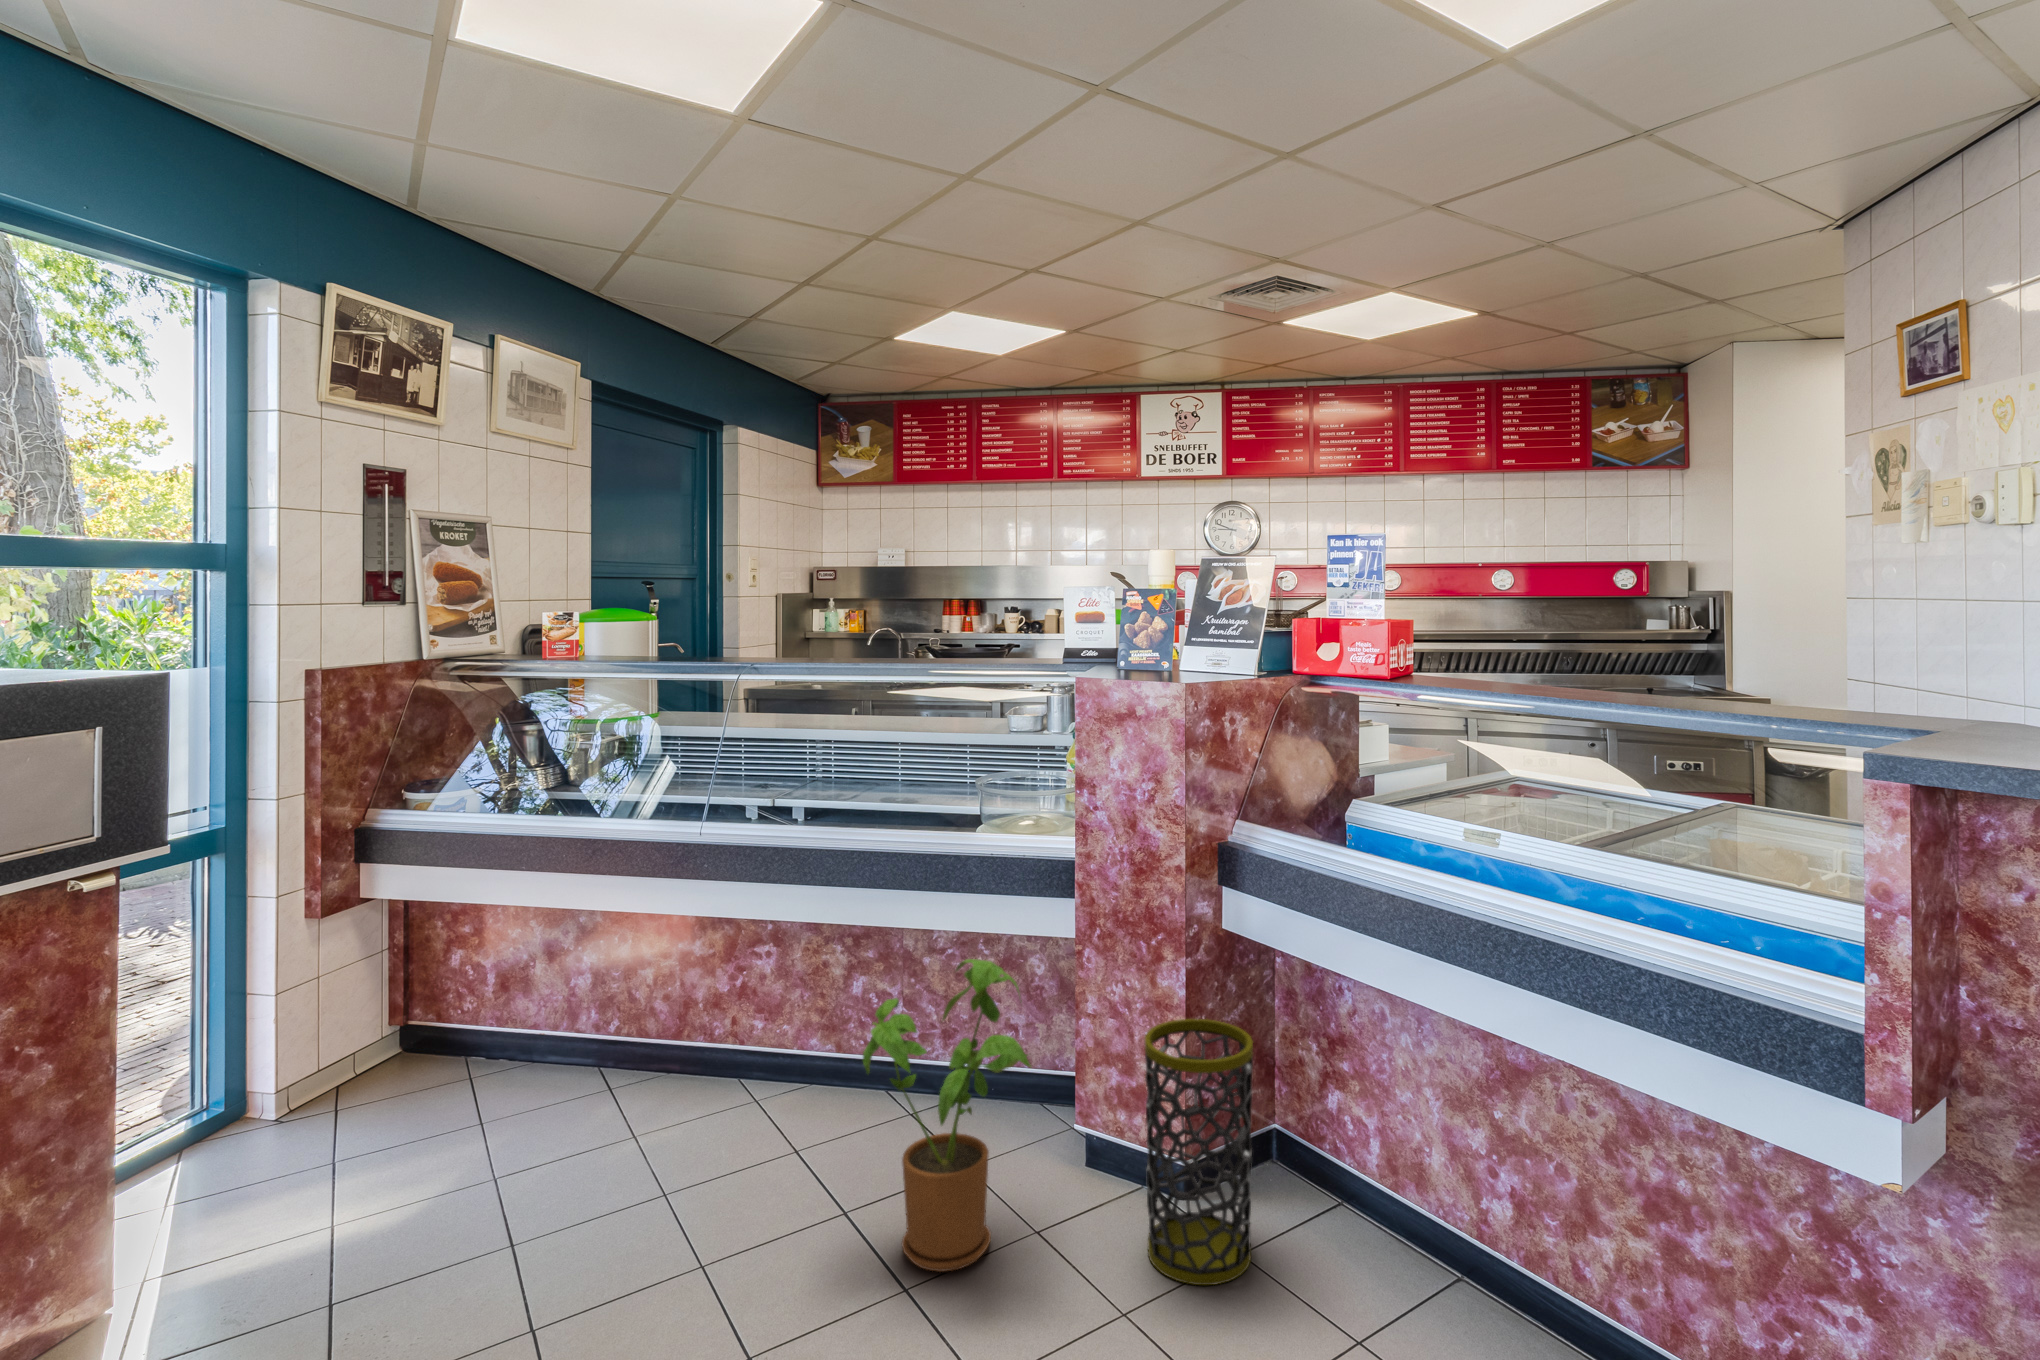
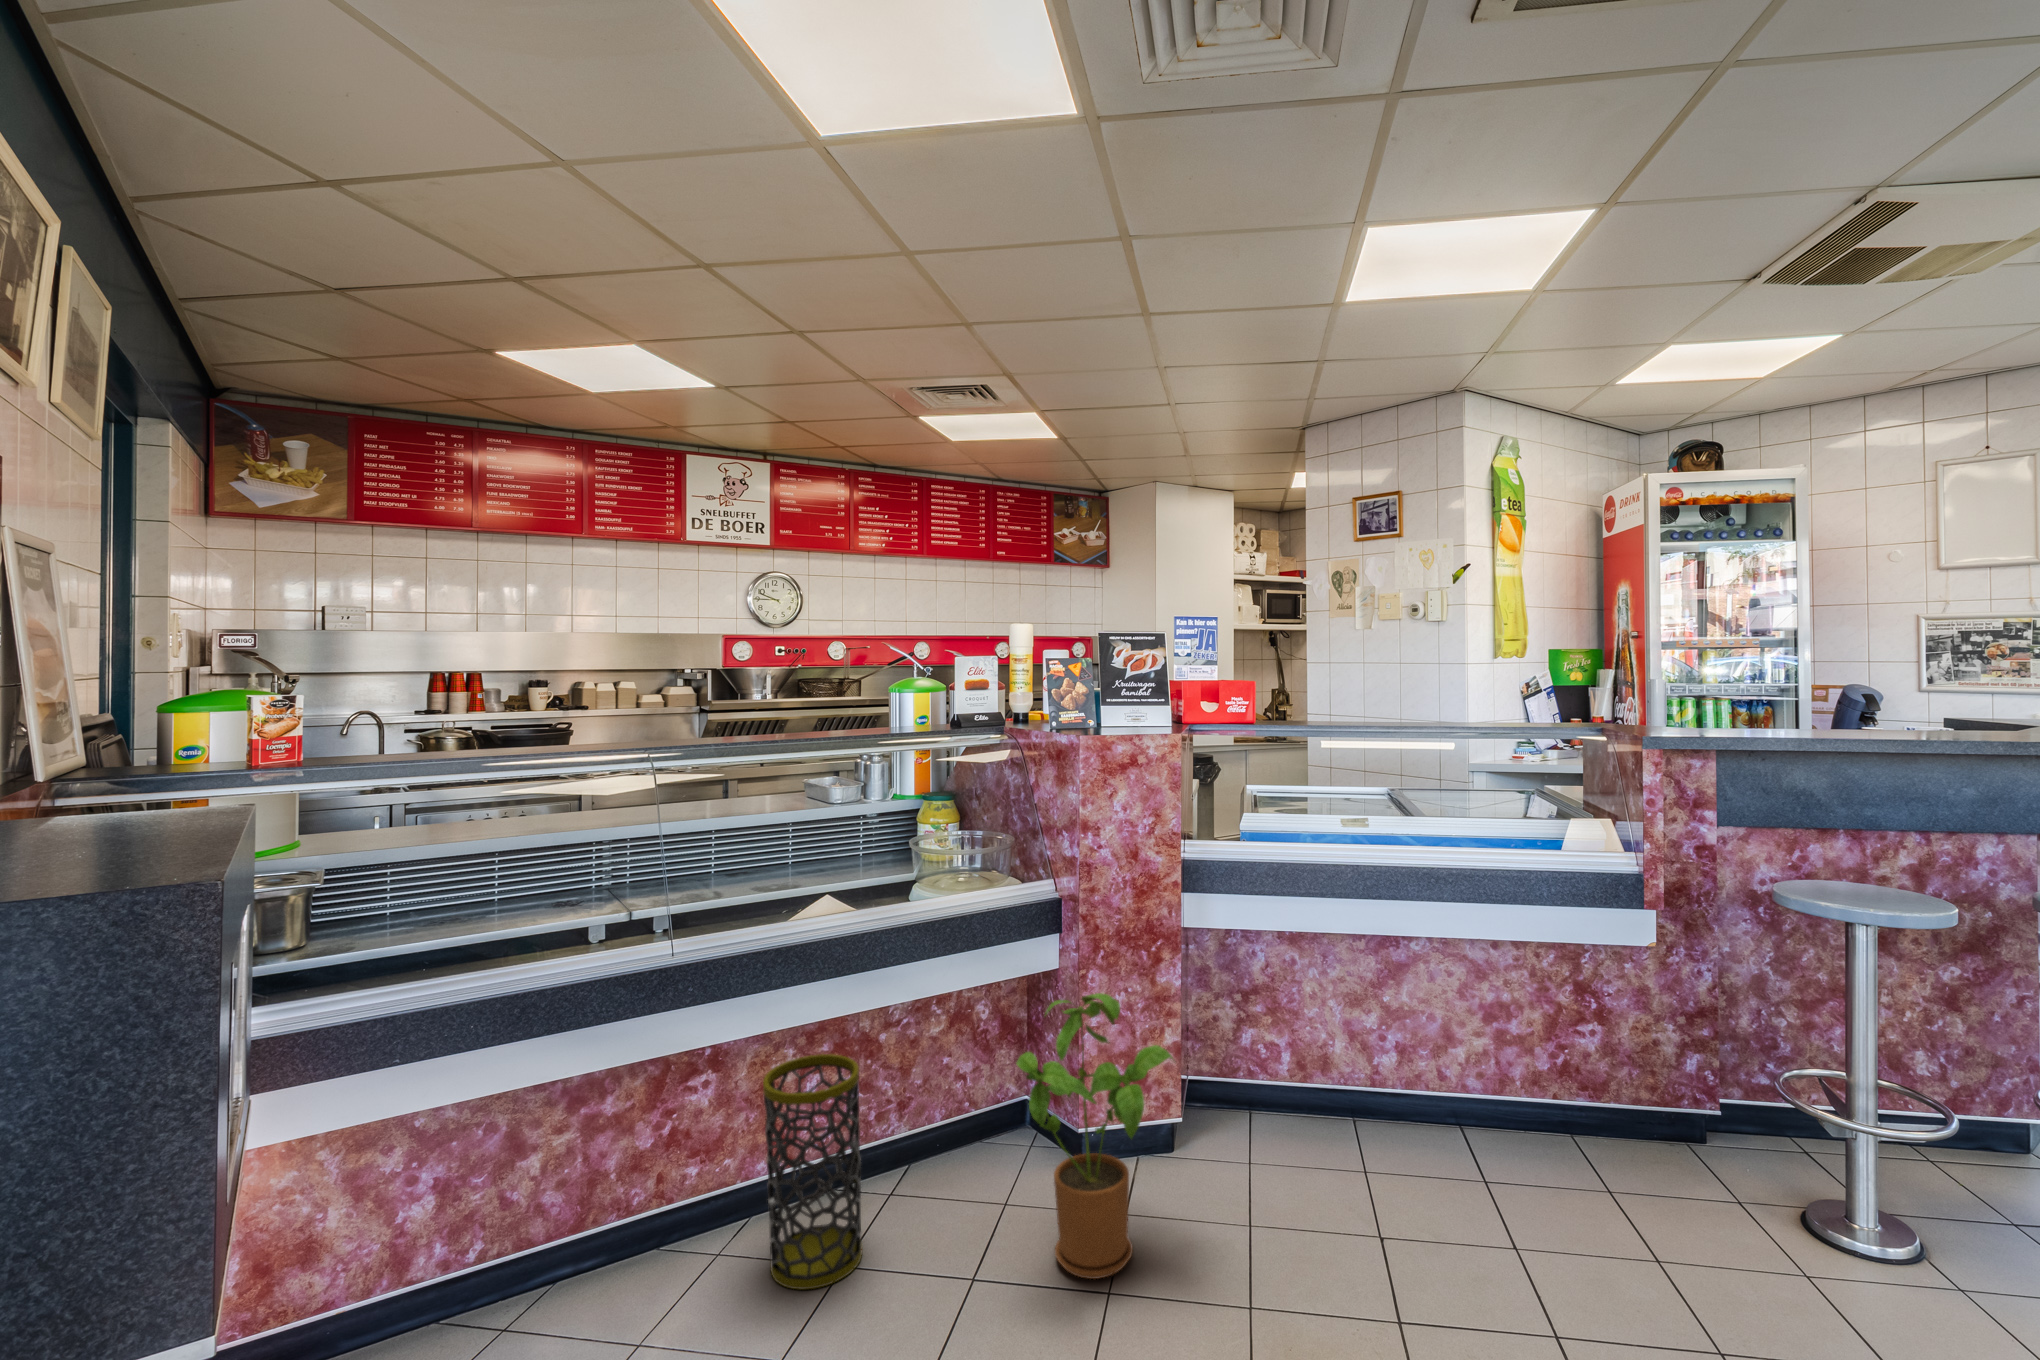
trash can: present [1145,1019,1253,1285] -> present [763,1054,862,1289]

